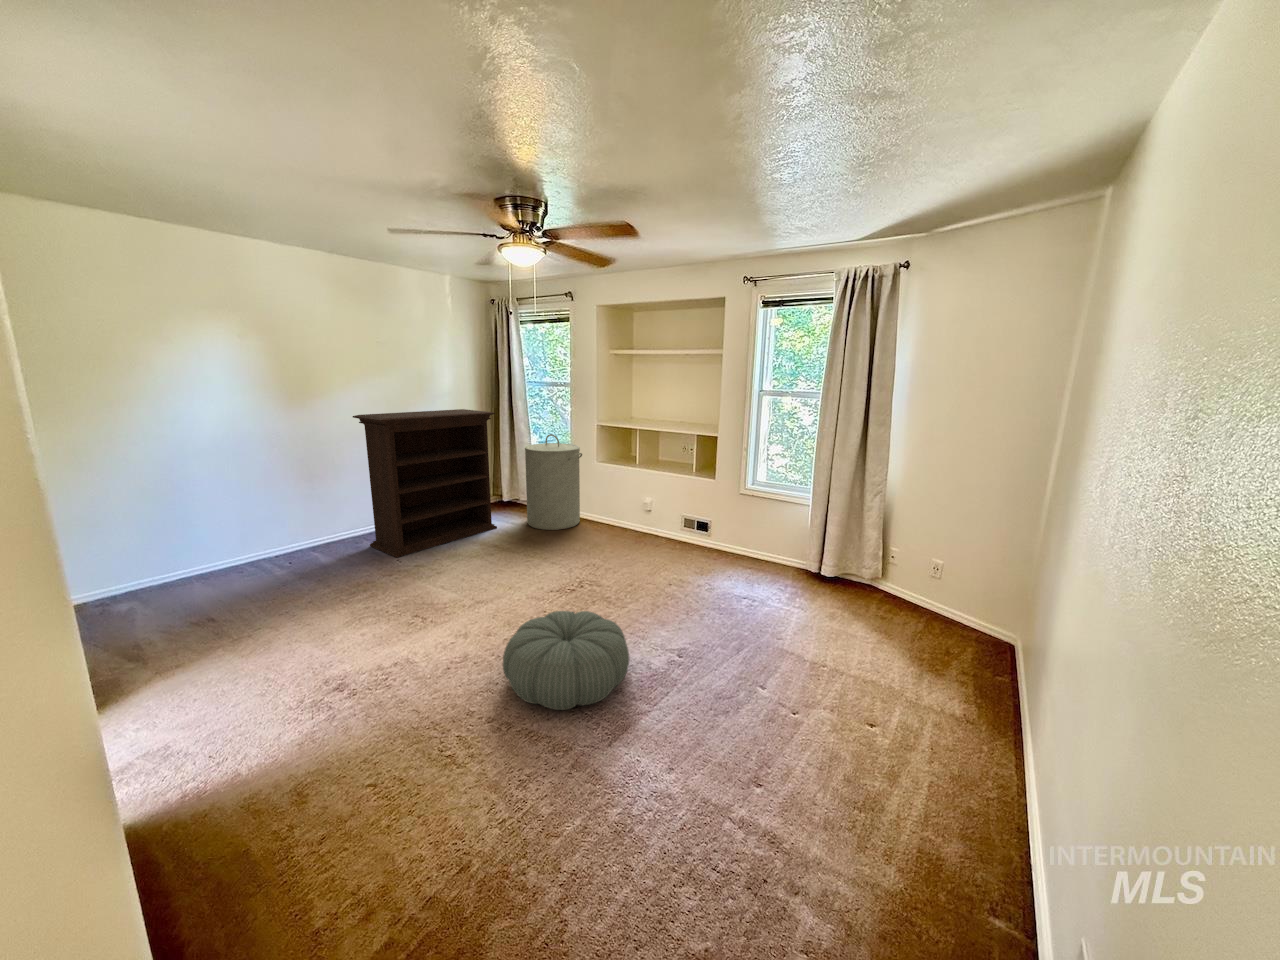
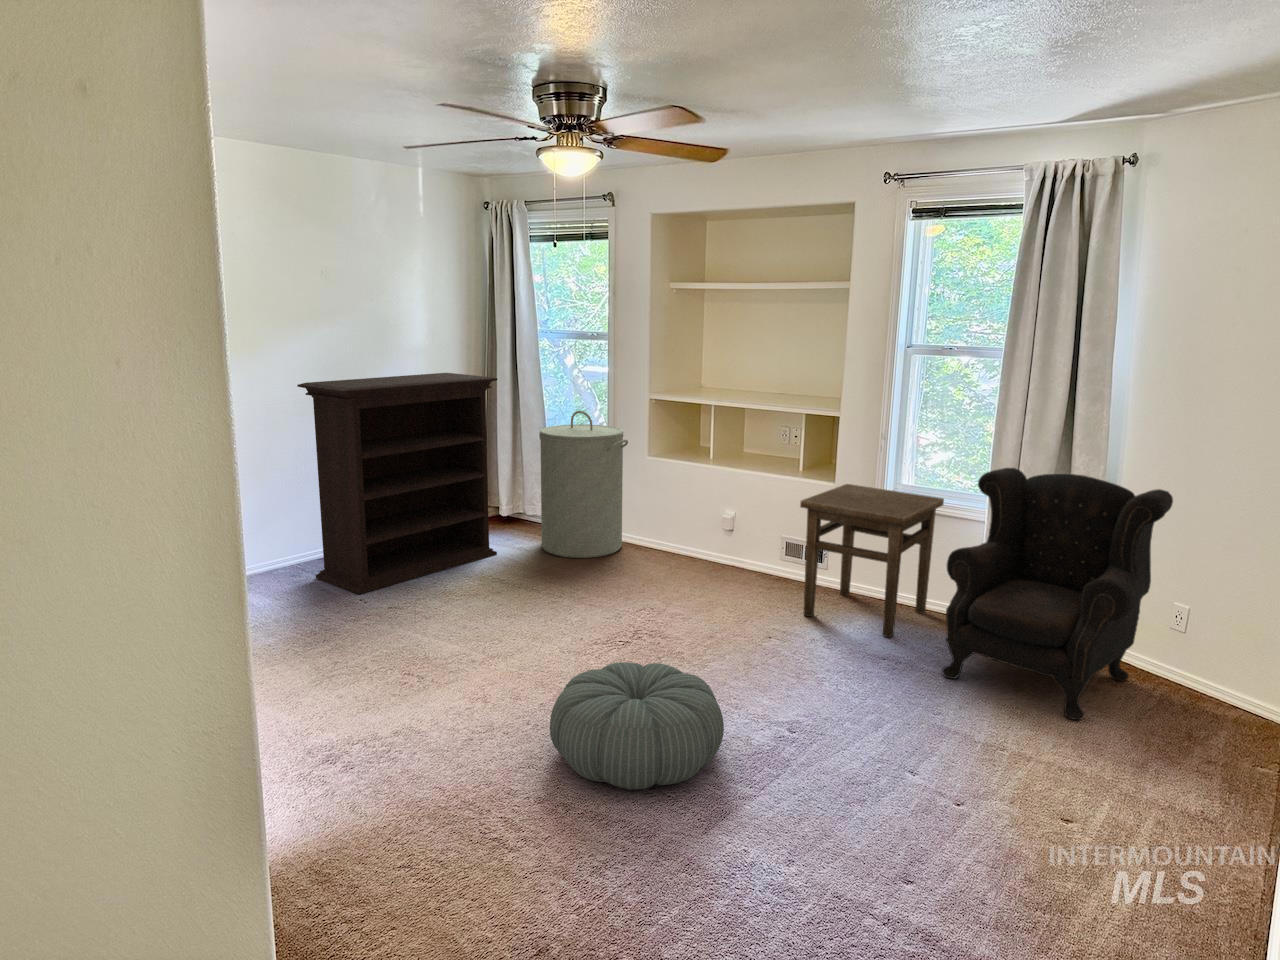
armchair: none [782,471,934,643] -> present [942,468,1173,720]
side table: none [690,481,784,583] -> present [800,484,944,637]

